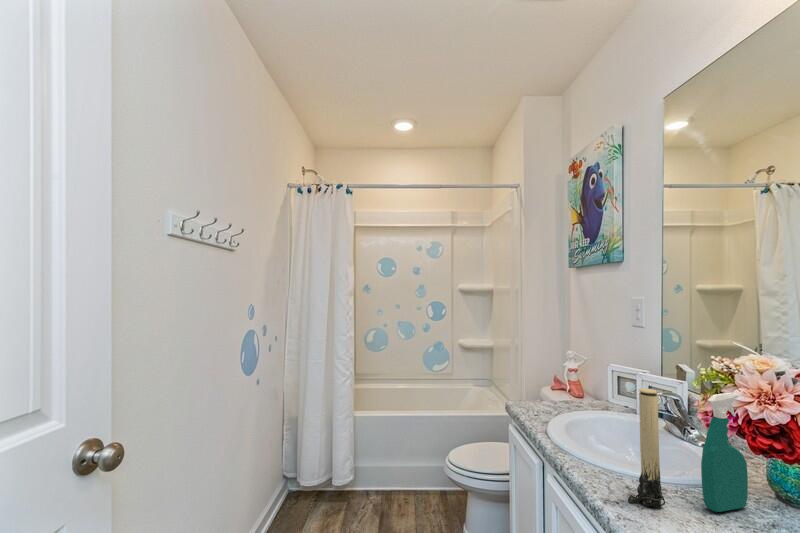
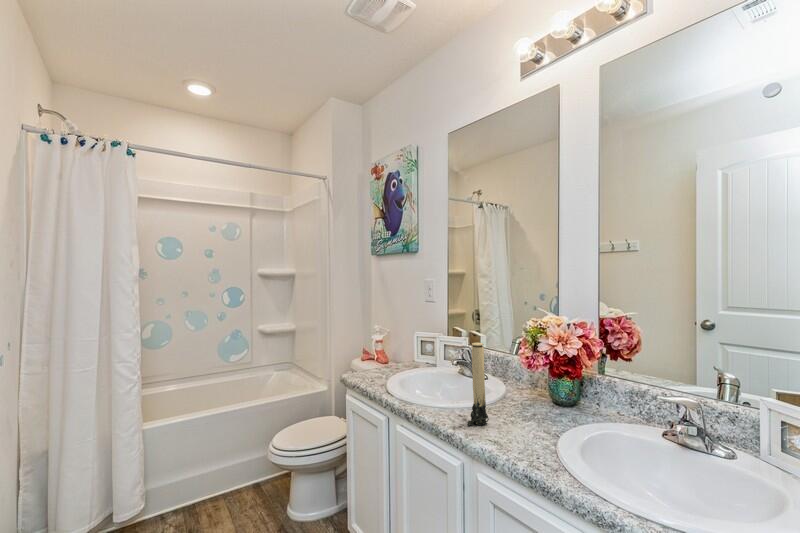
spray bottle: present [701,393,748,512] -> none [505,338,526,417]

